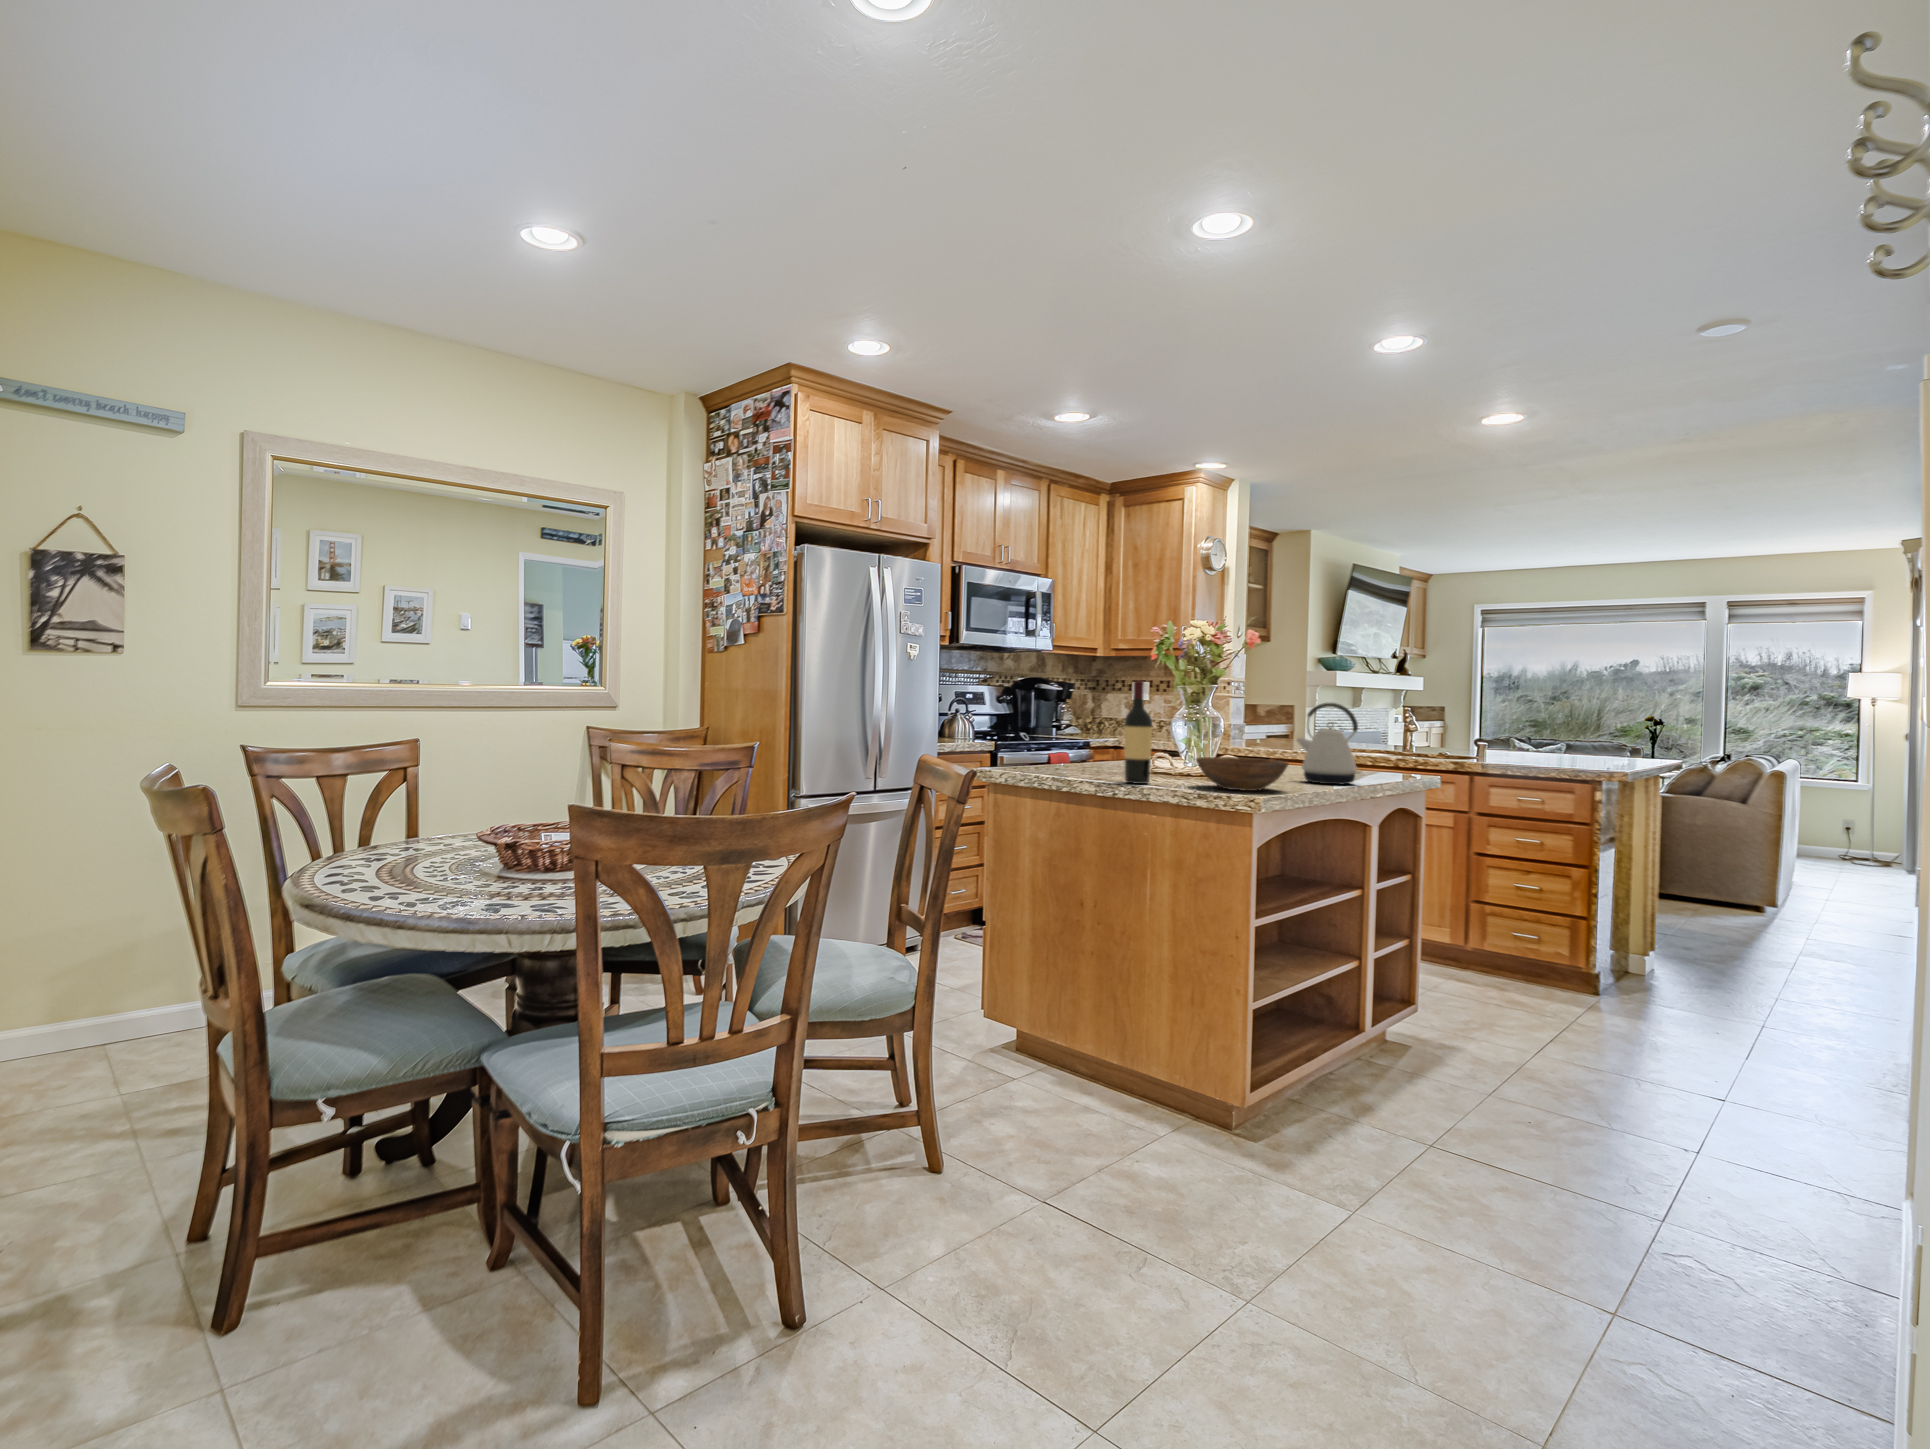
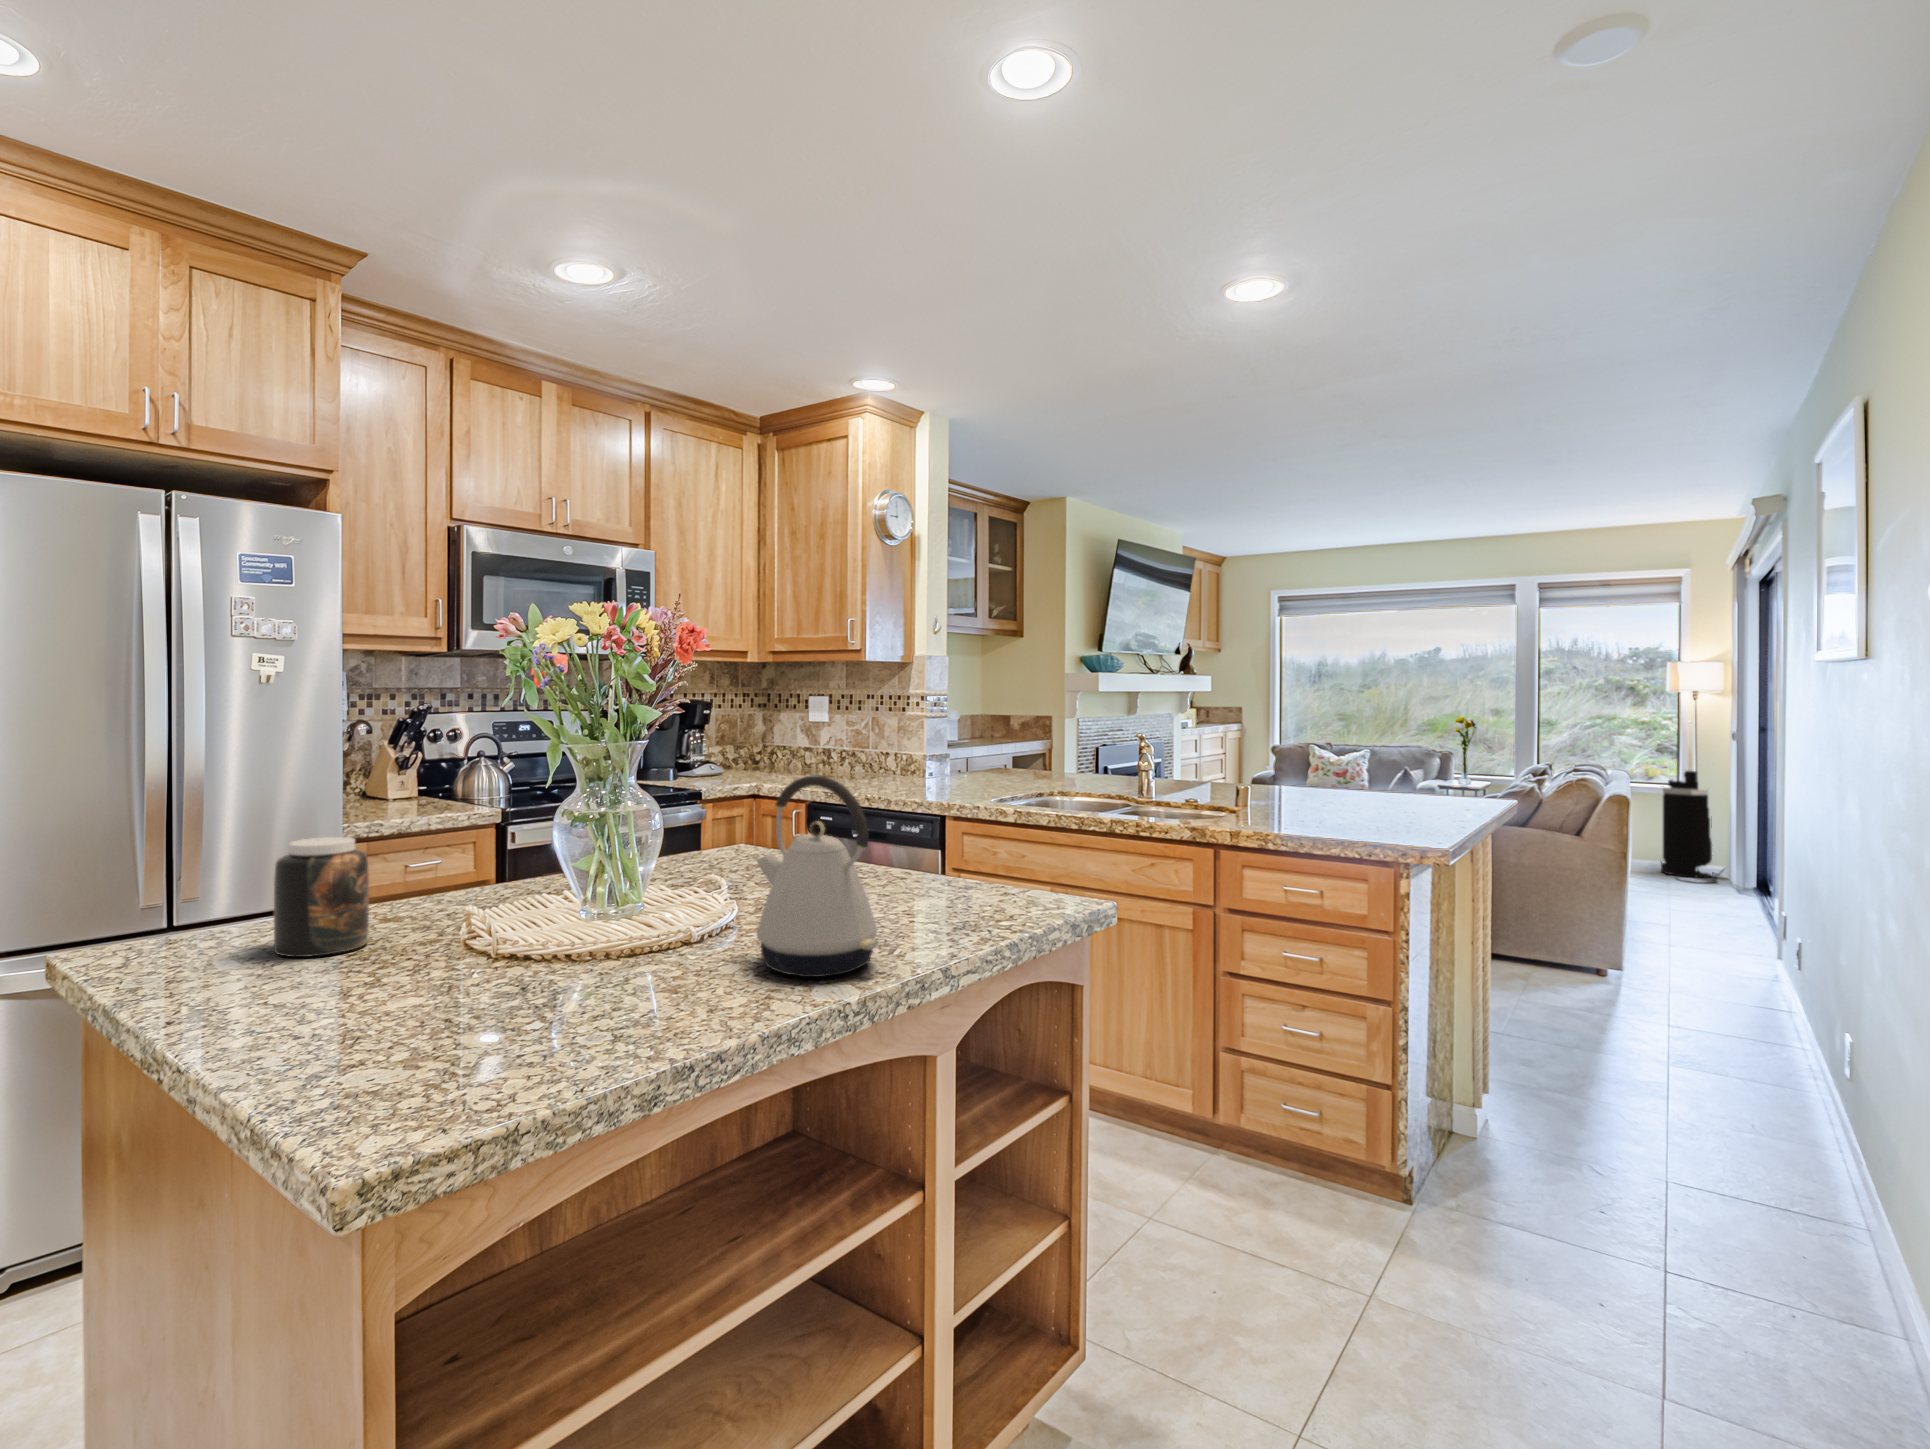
wine bottle: present [1124,680,1152,784] -> none [154,750,248,1051]
jar: none [1077,726,1114,773] -> present [274,837,369,957]
bowl: present [1196,757,1289,791] -> none [290,947,581,1086]
trash can: none [1841,770,1891,865] -> present [1661,771,1712,878]

